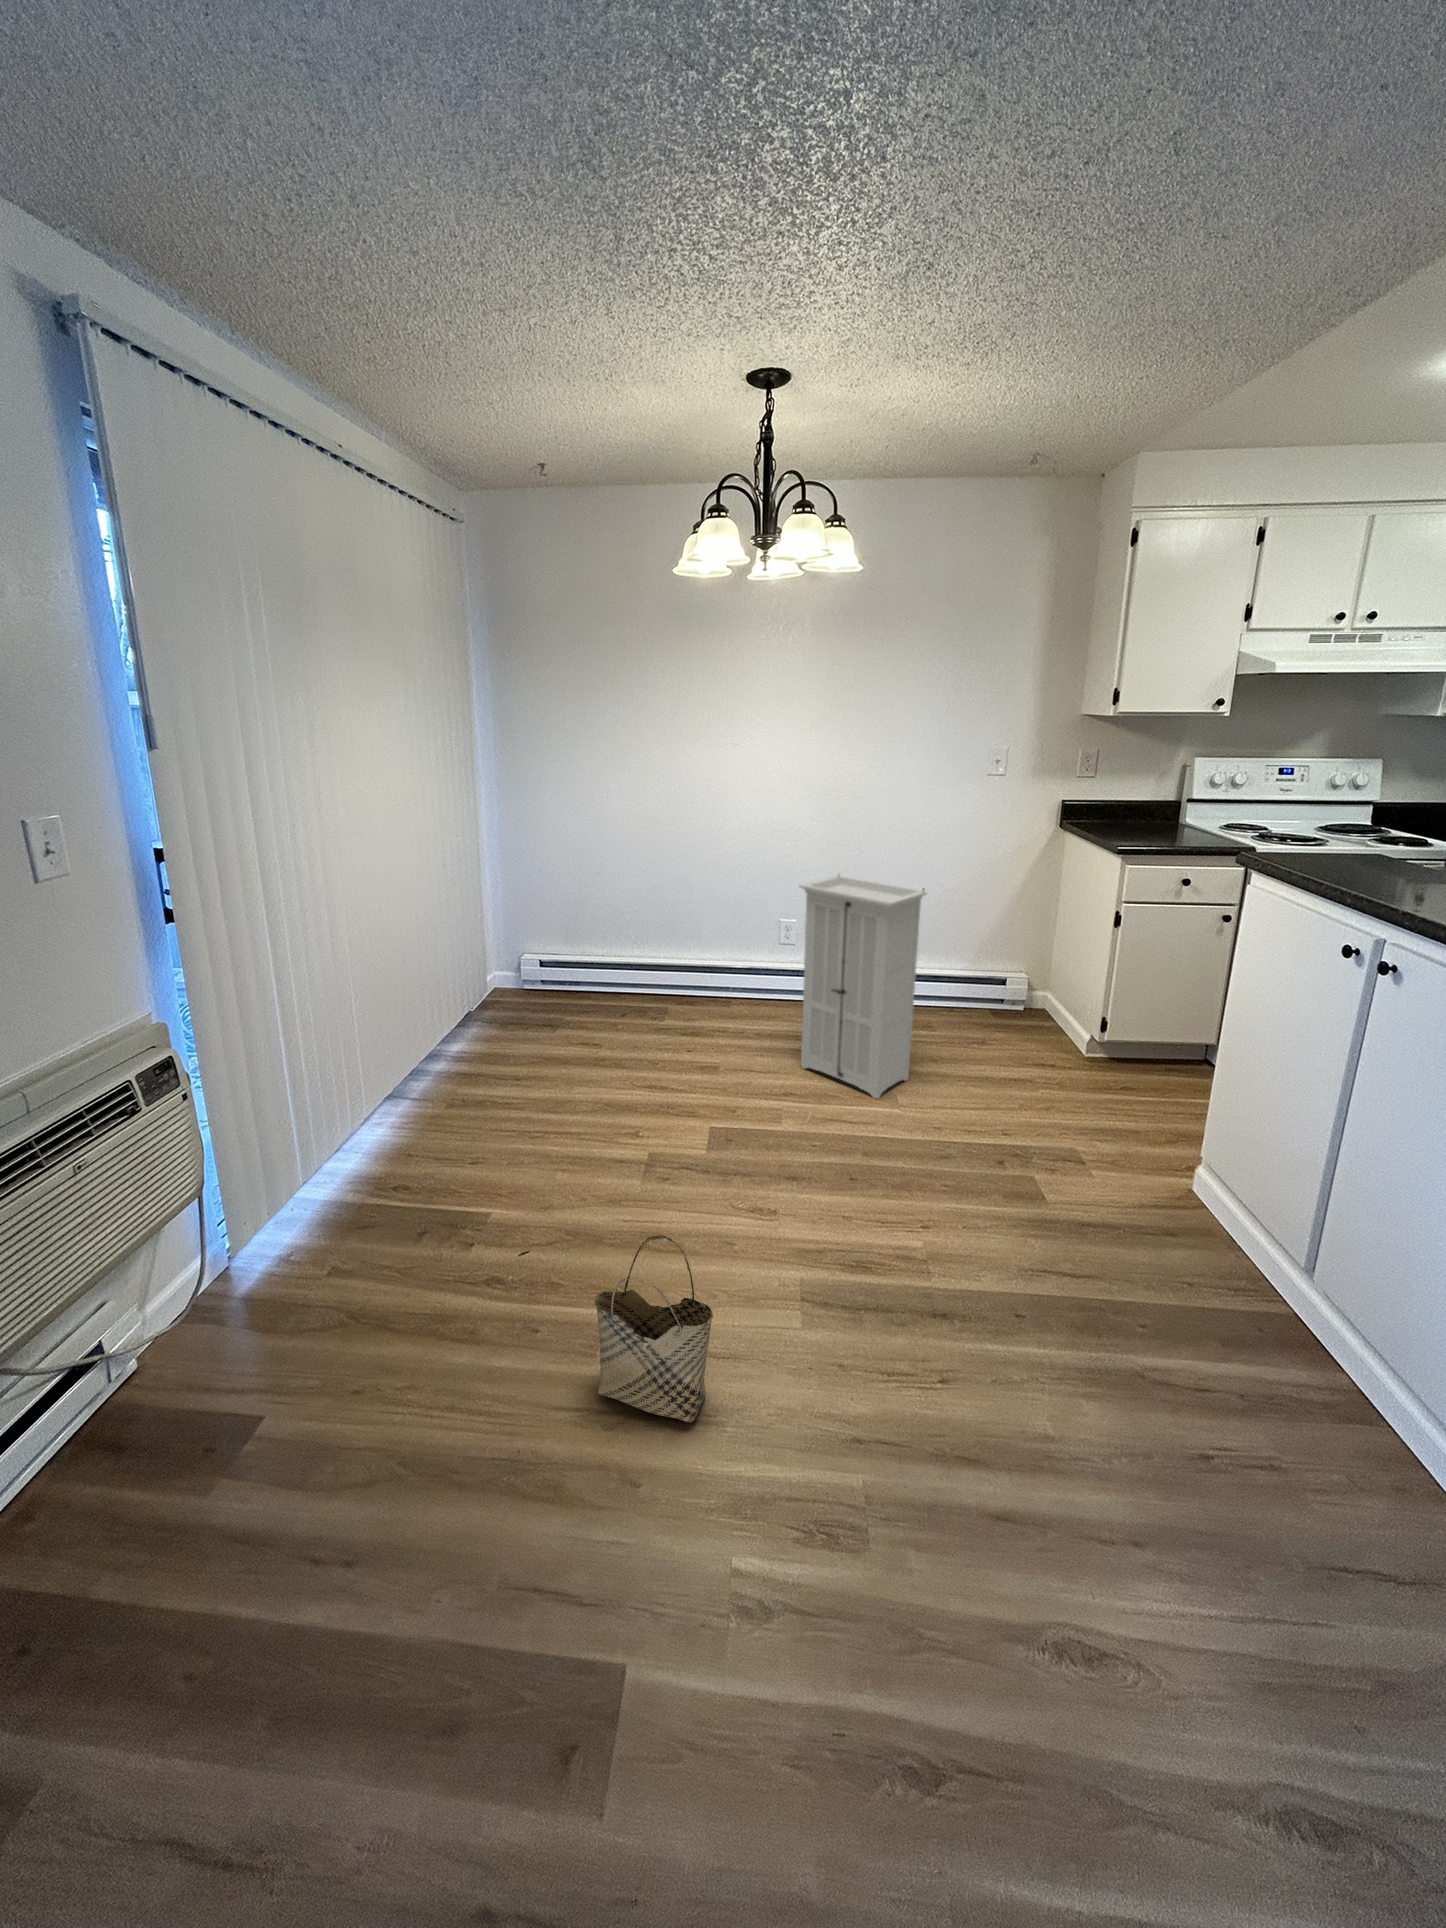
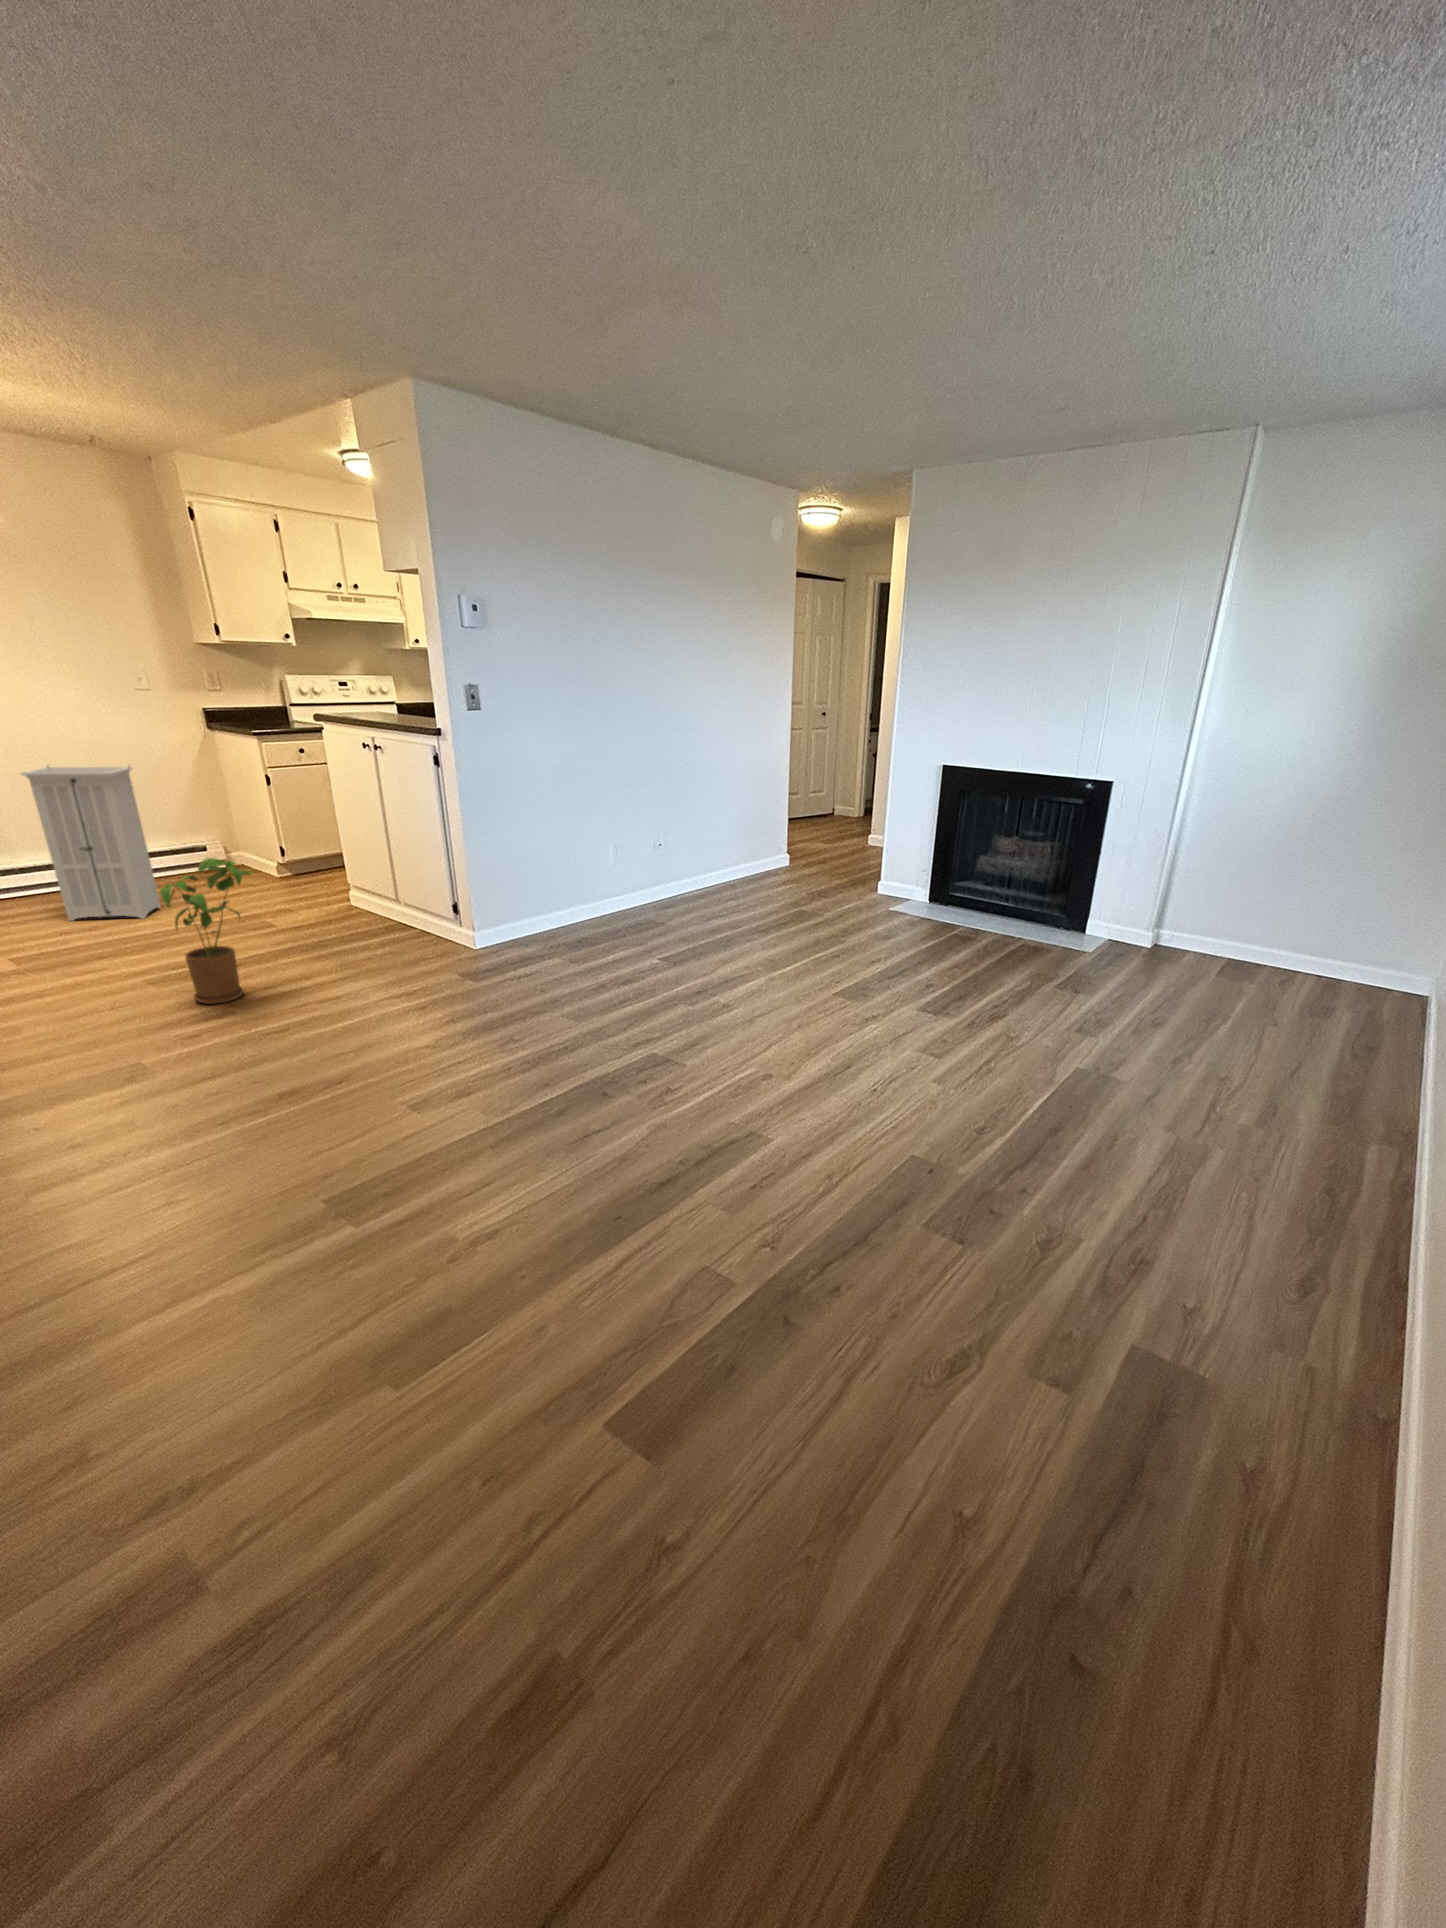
house plant: none [769,1226,991,1563] -> present [160,858,251,1004]
woven basket: present [594,1235,713,1422] -> none [46,925,132,1016]

